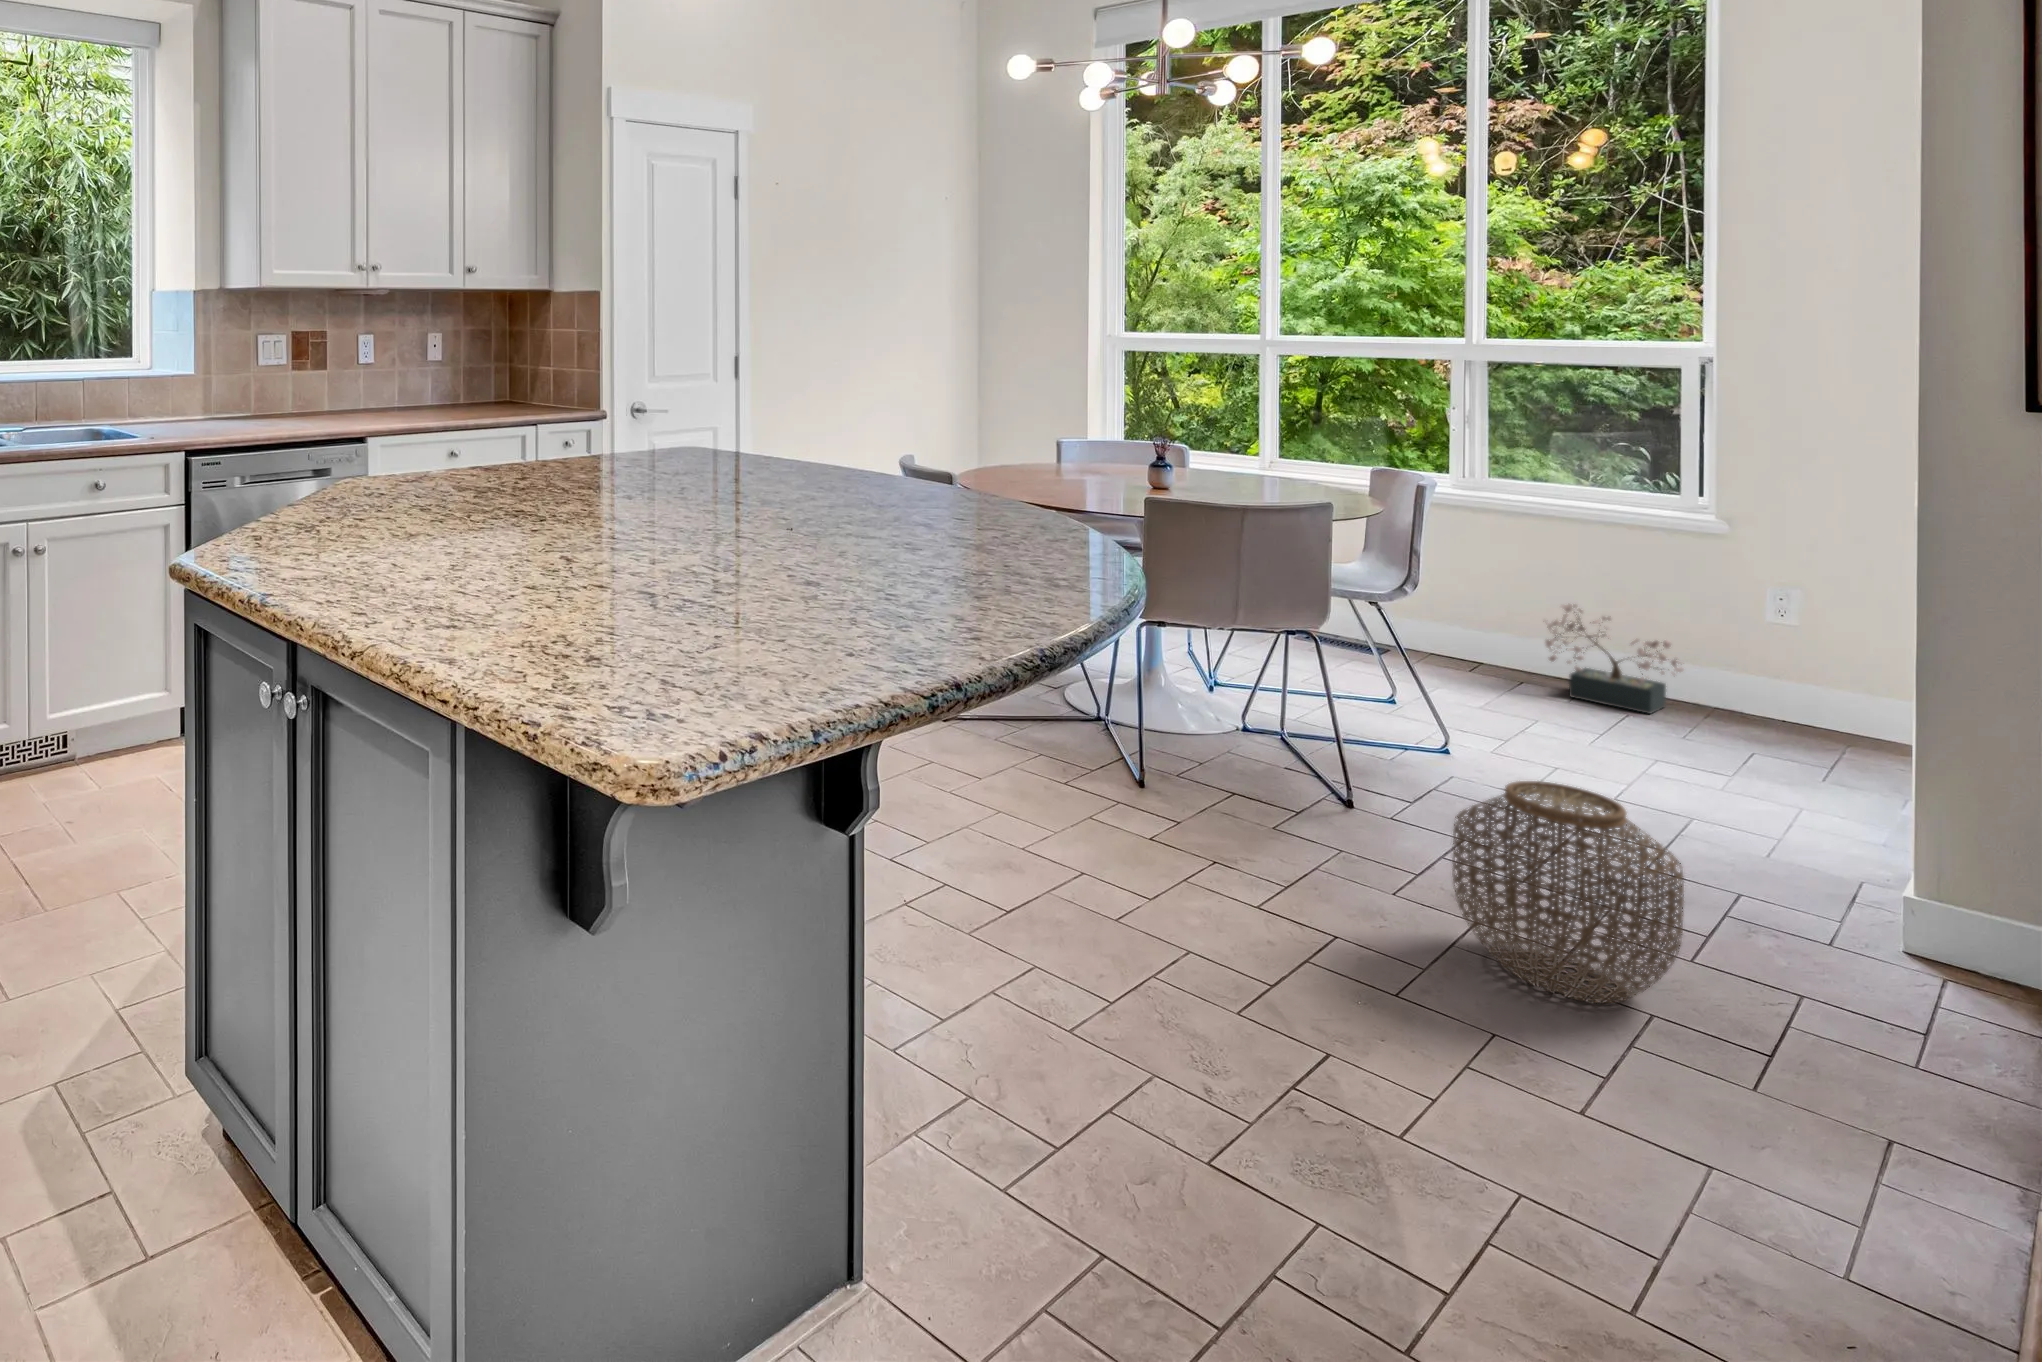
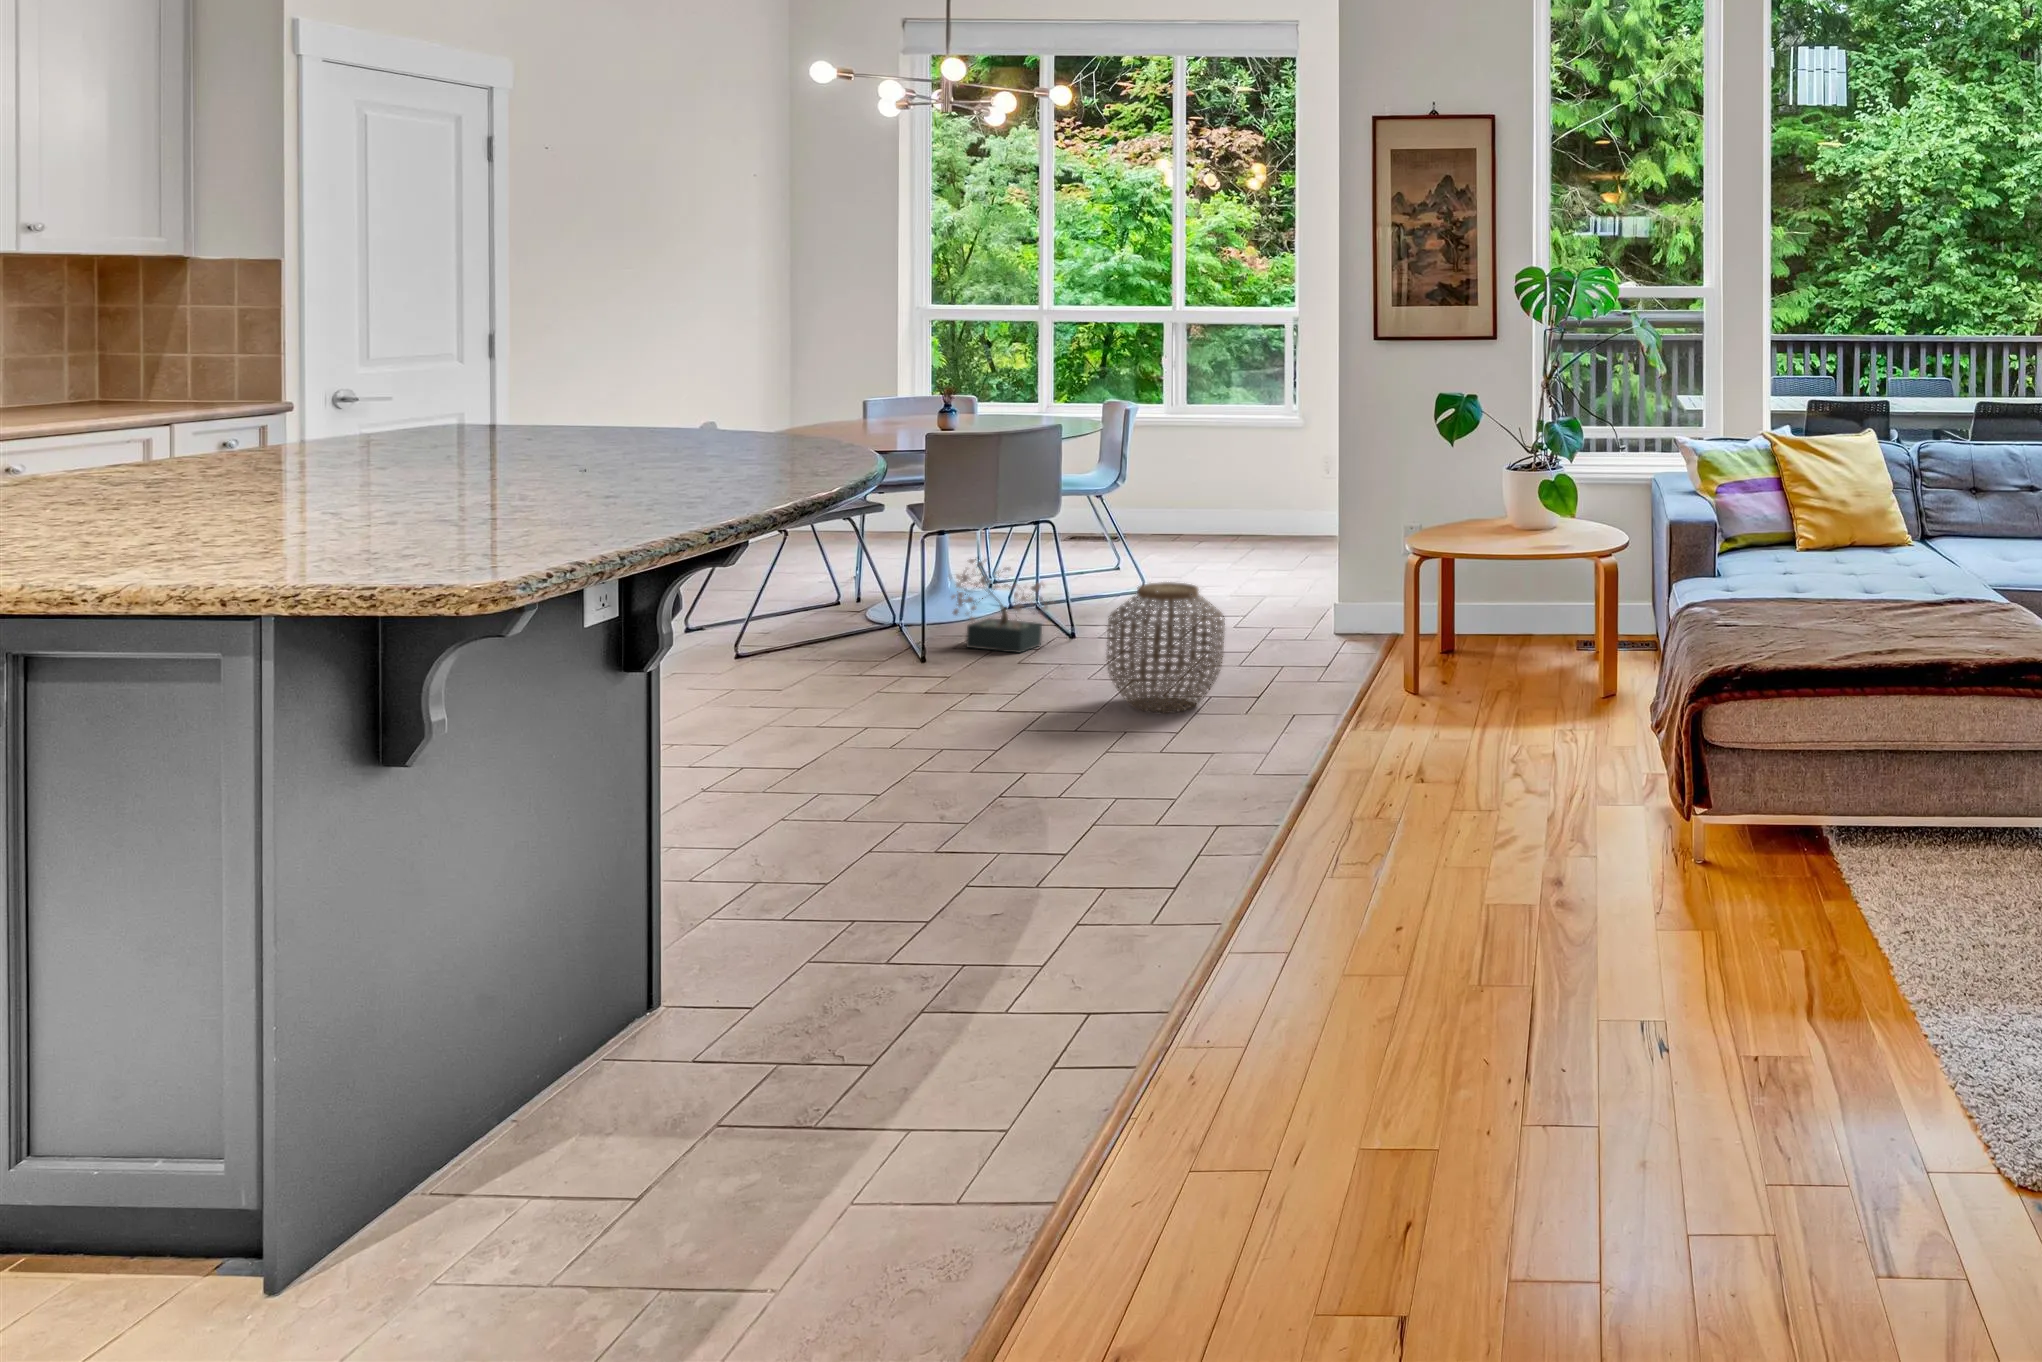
decorative plant: present [1546,604,1683,714] -> present [952,559,1051,653]

